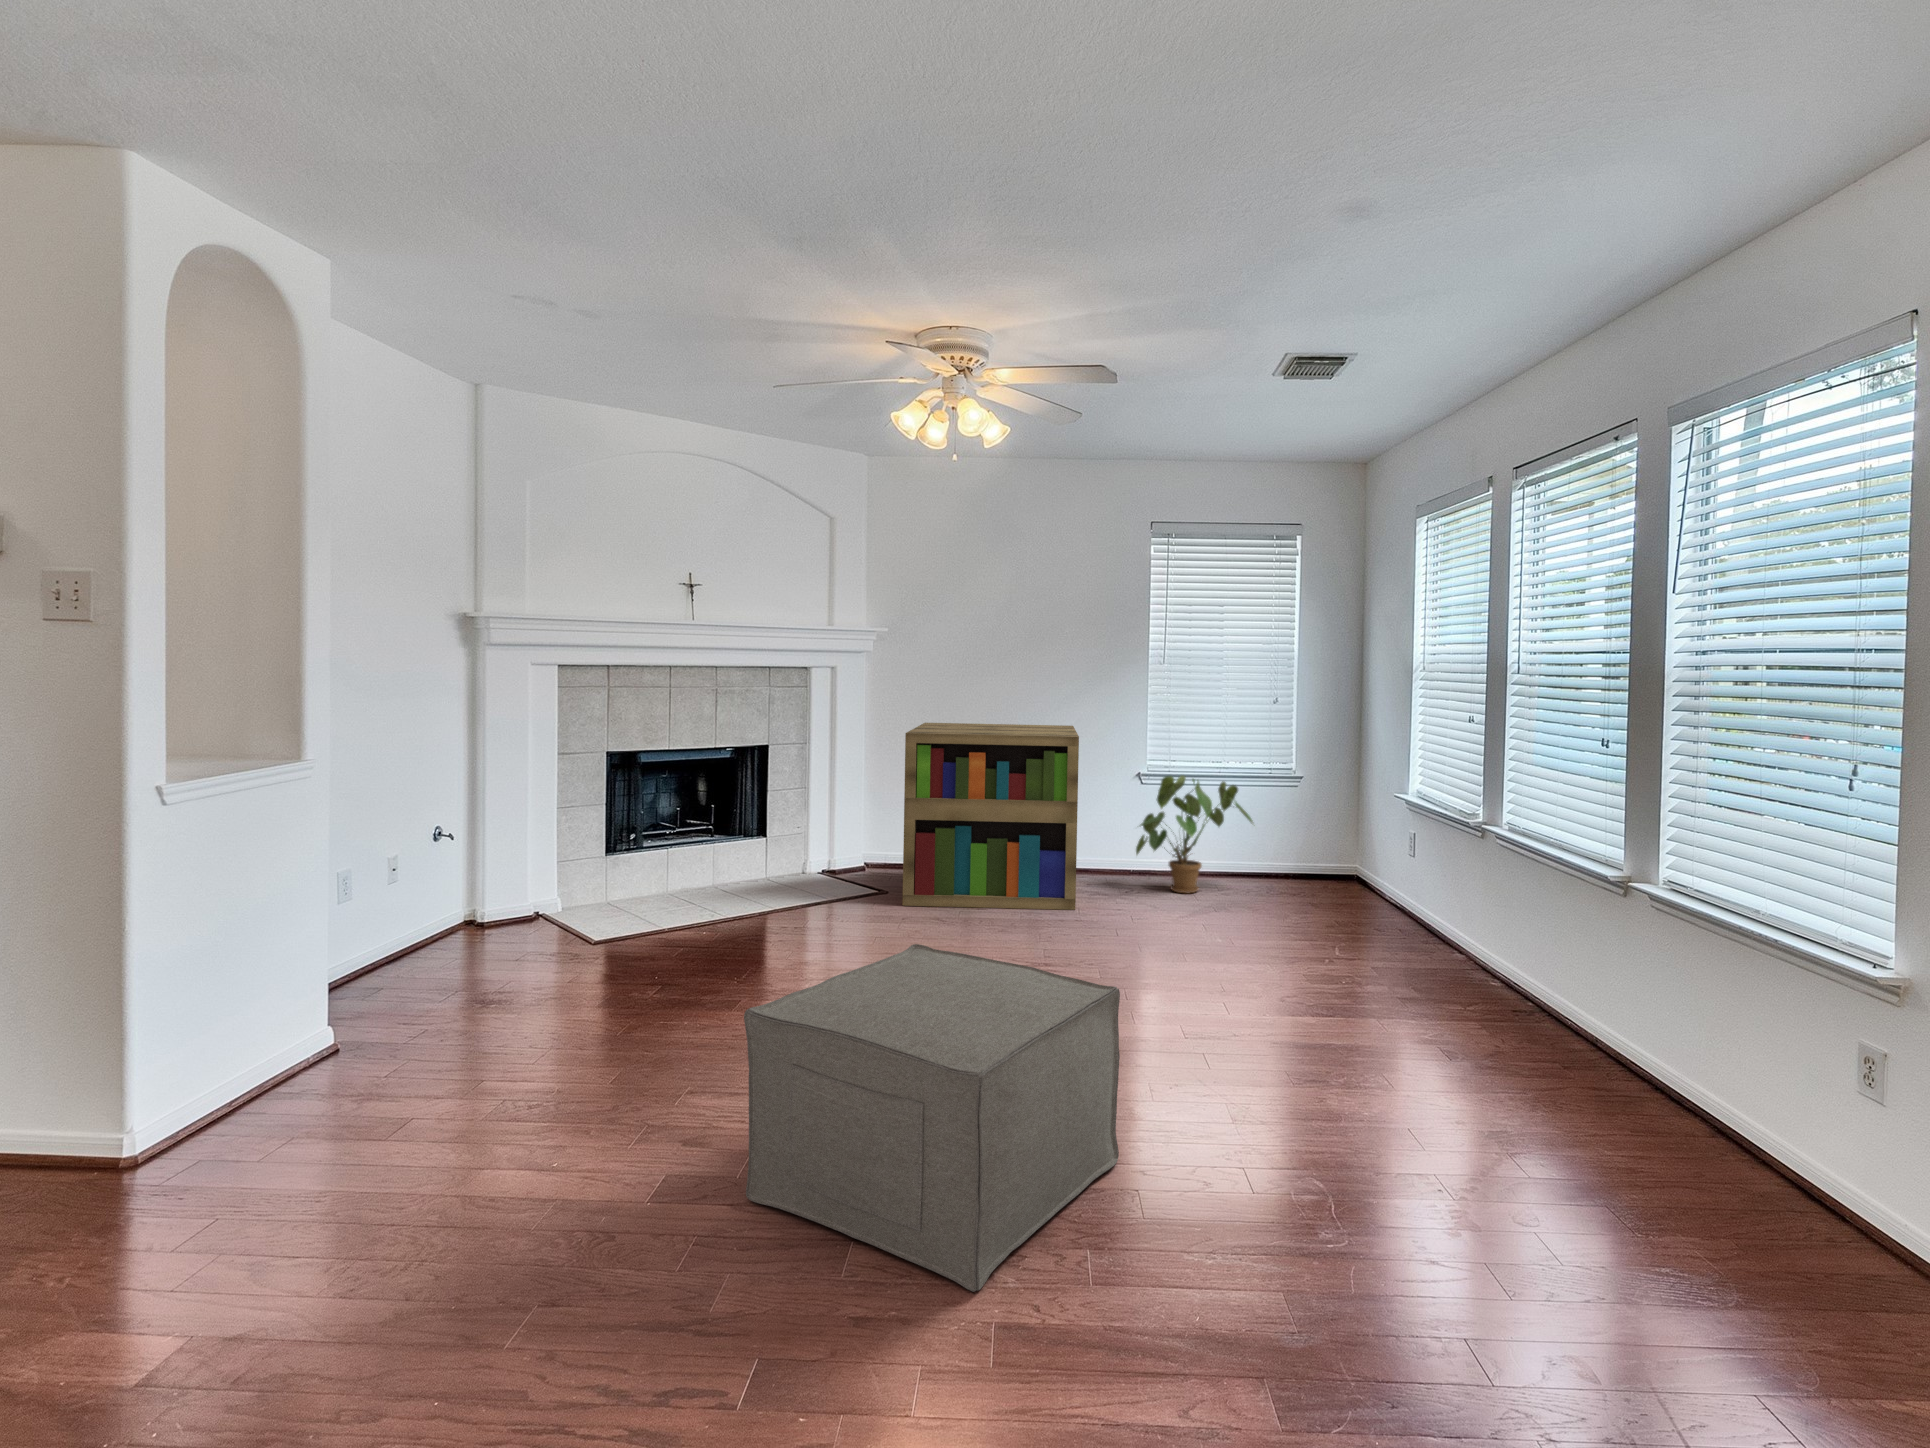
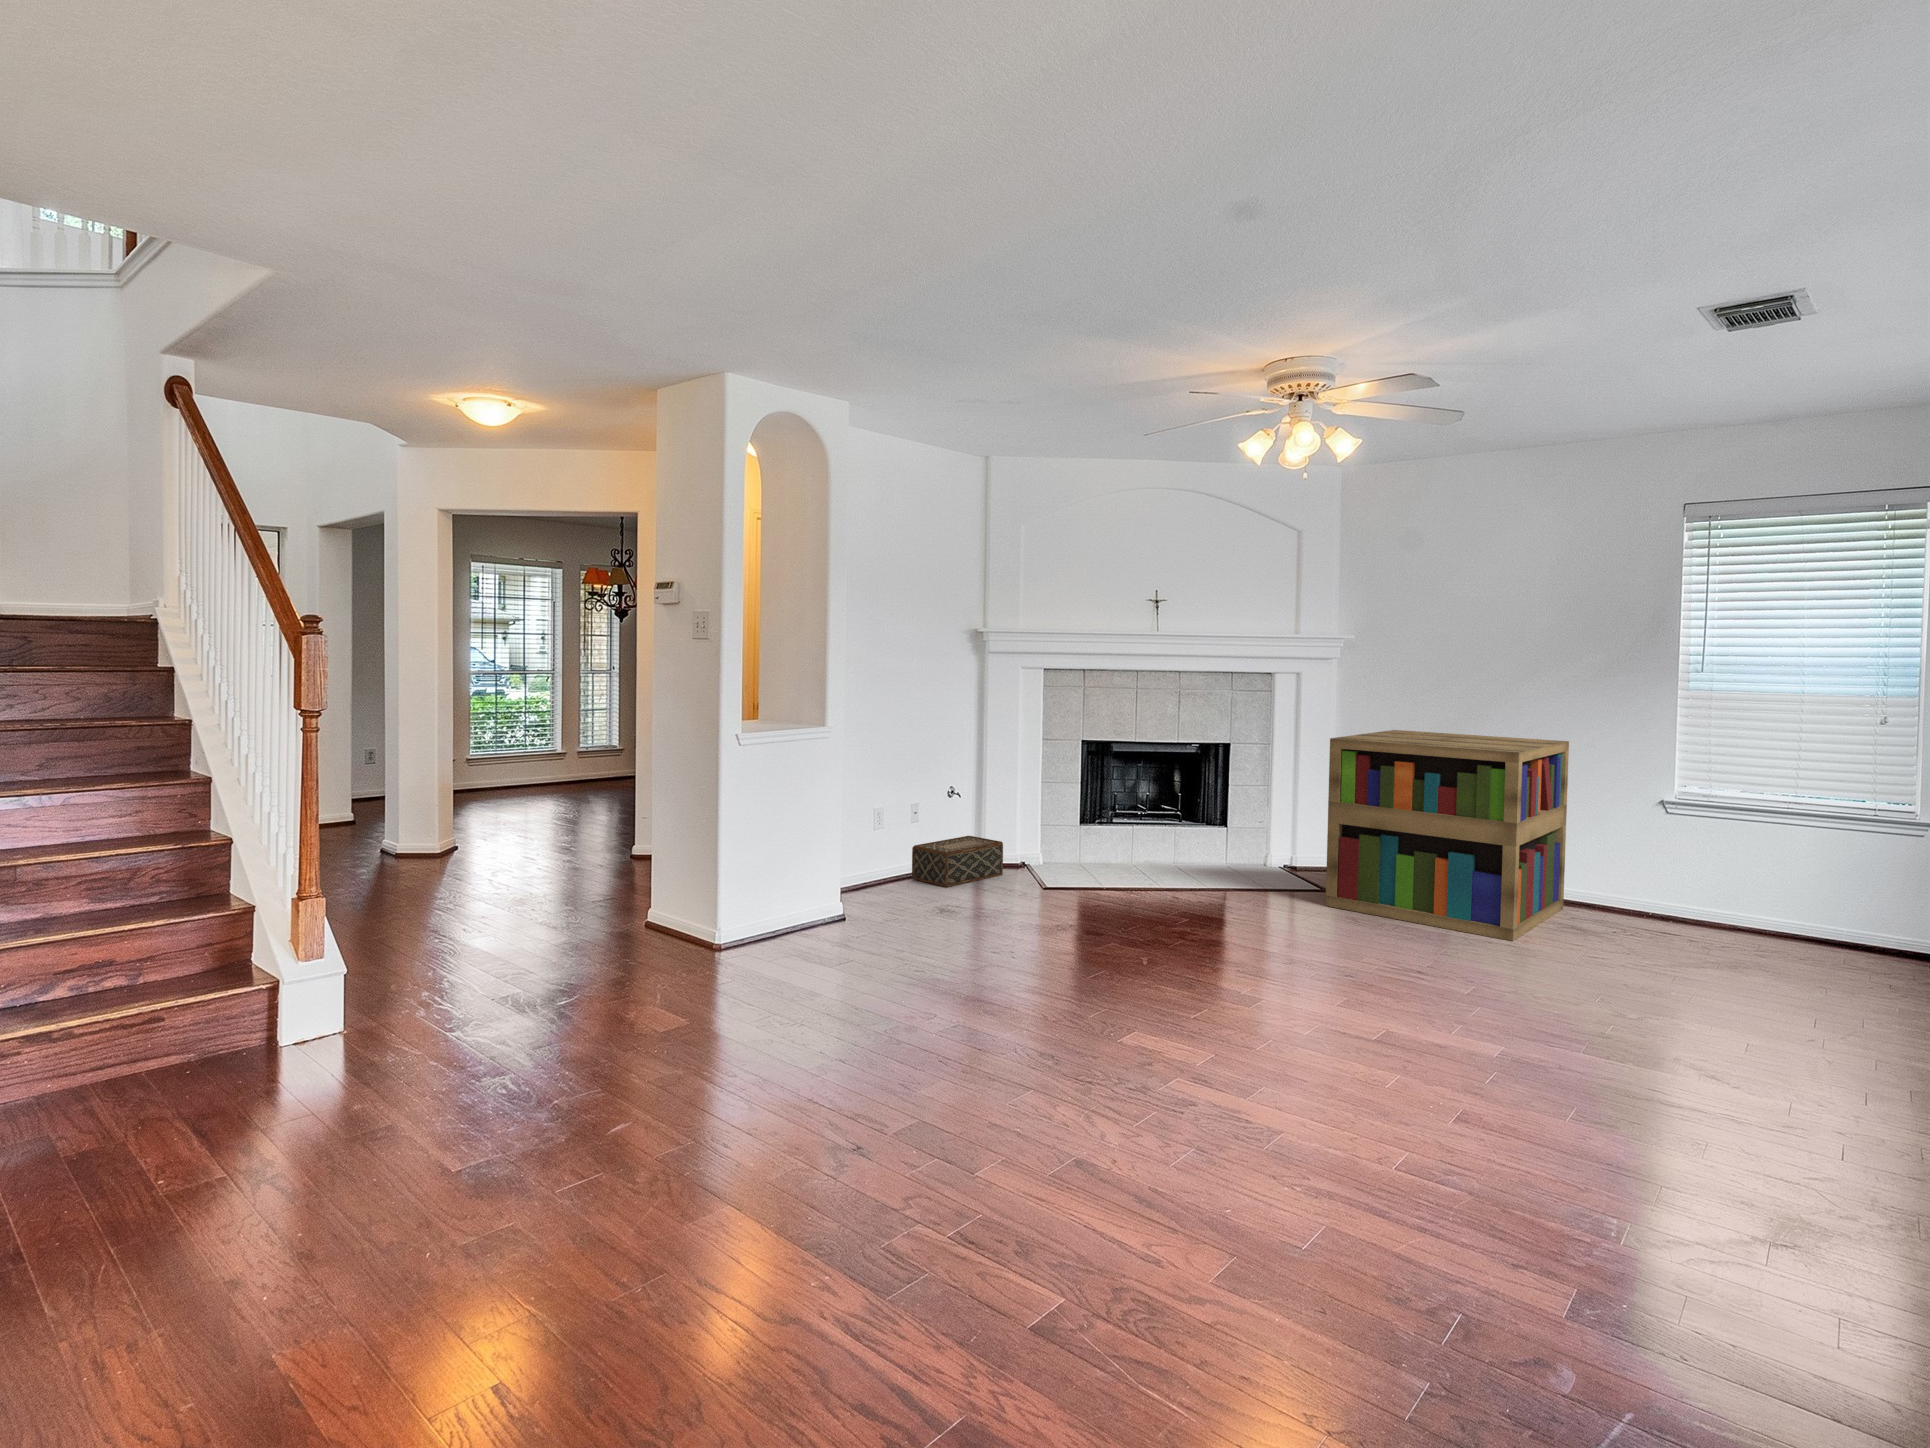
house plant: present [1136,776,1253,893] -> none [1626,808,1809,953]
woven basket: none [388,890,518,967] -> present [912,836,1003,887]
ottoman: present [744,944,1120,1292] -> none [967,907,1251,1139]

